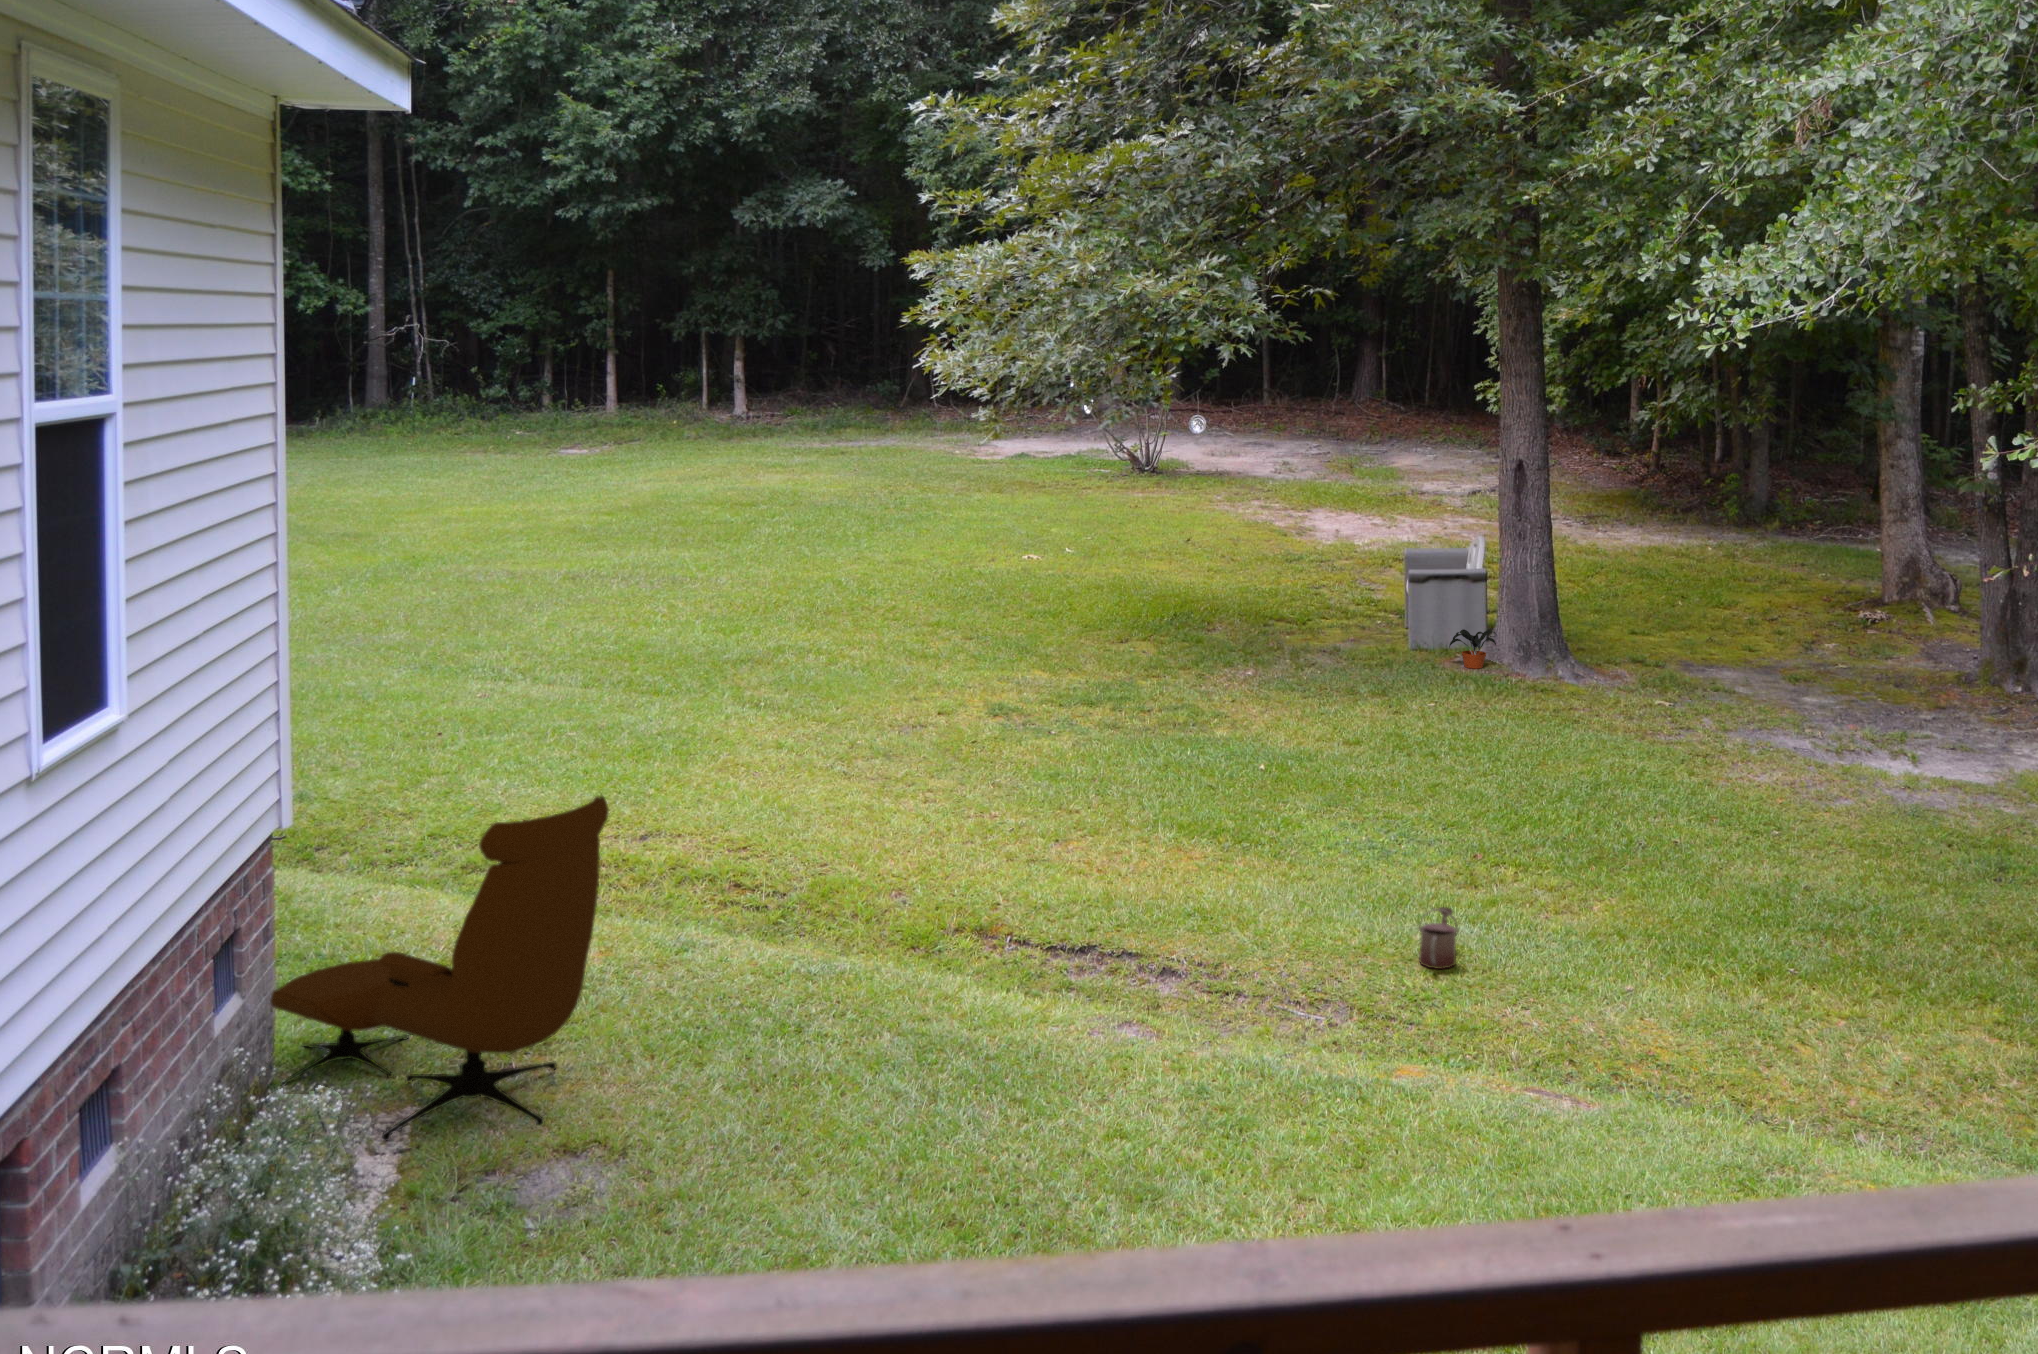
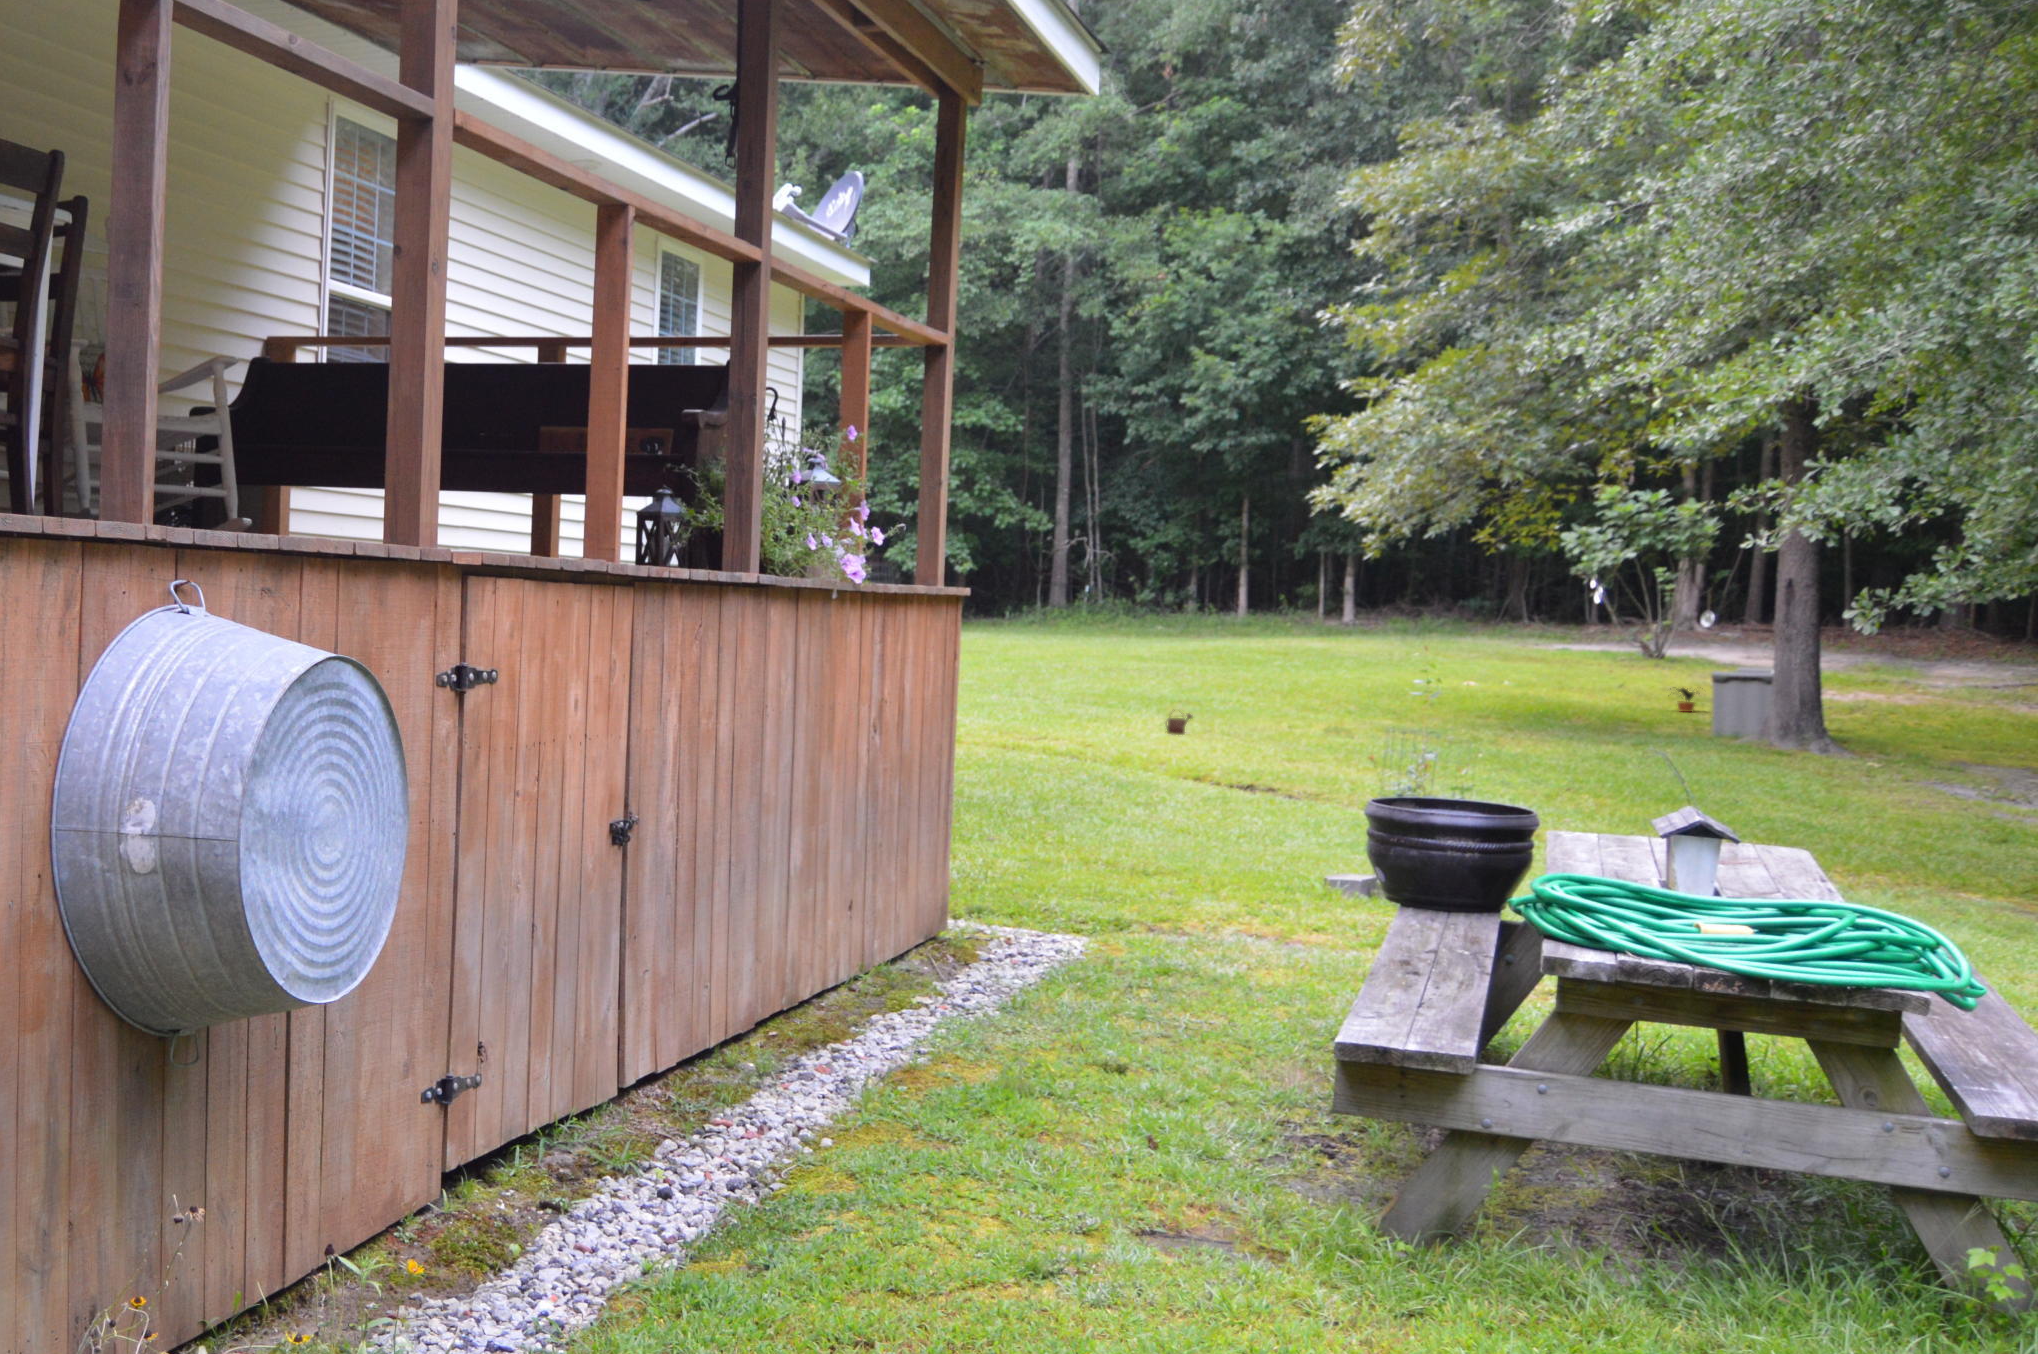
lounge chair: present [270,796,609,1141] -> none [958,610,1061,719]
watering can: present [1419,907,1459,969] -> present [1166,714,1192,735]

